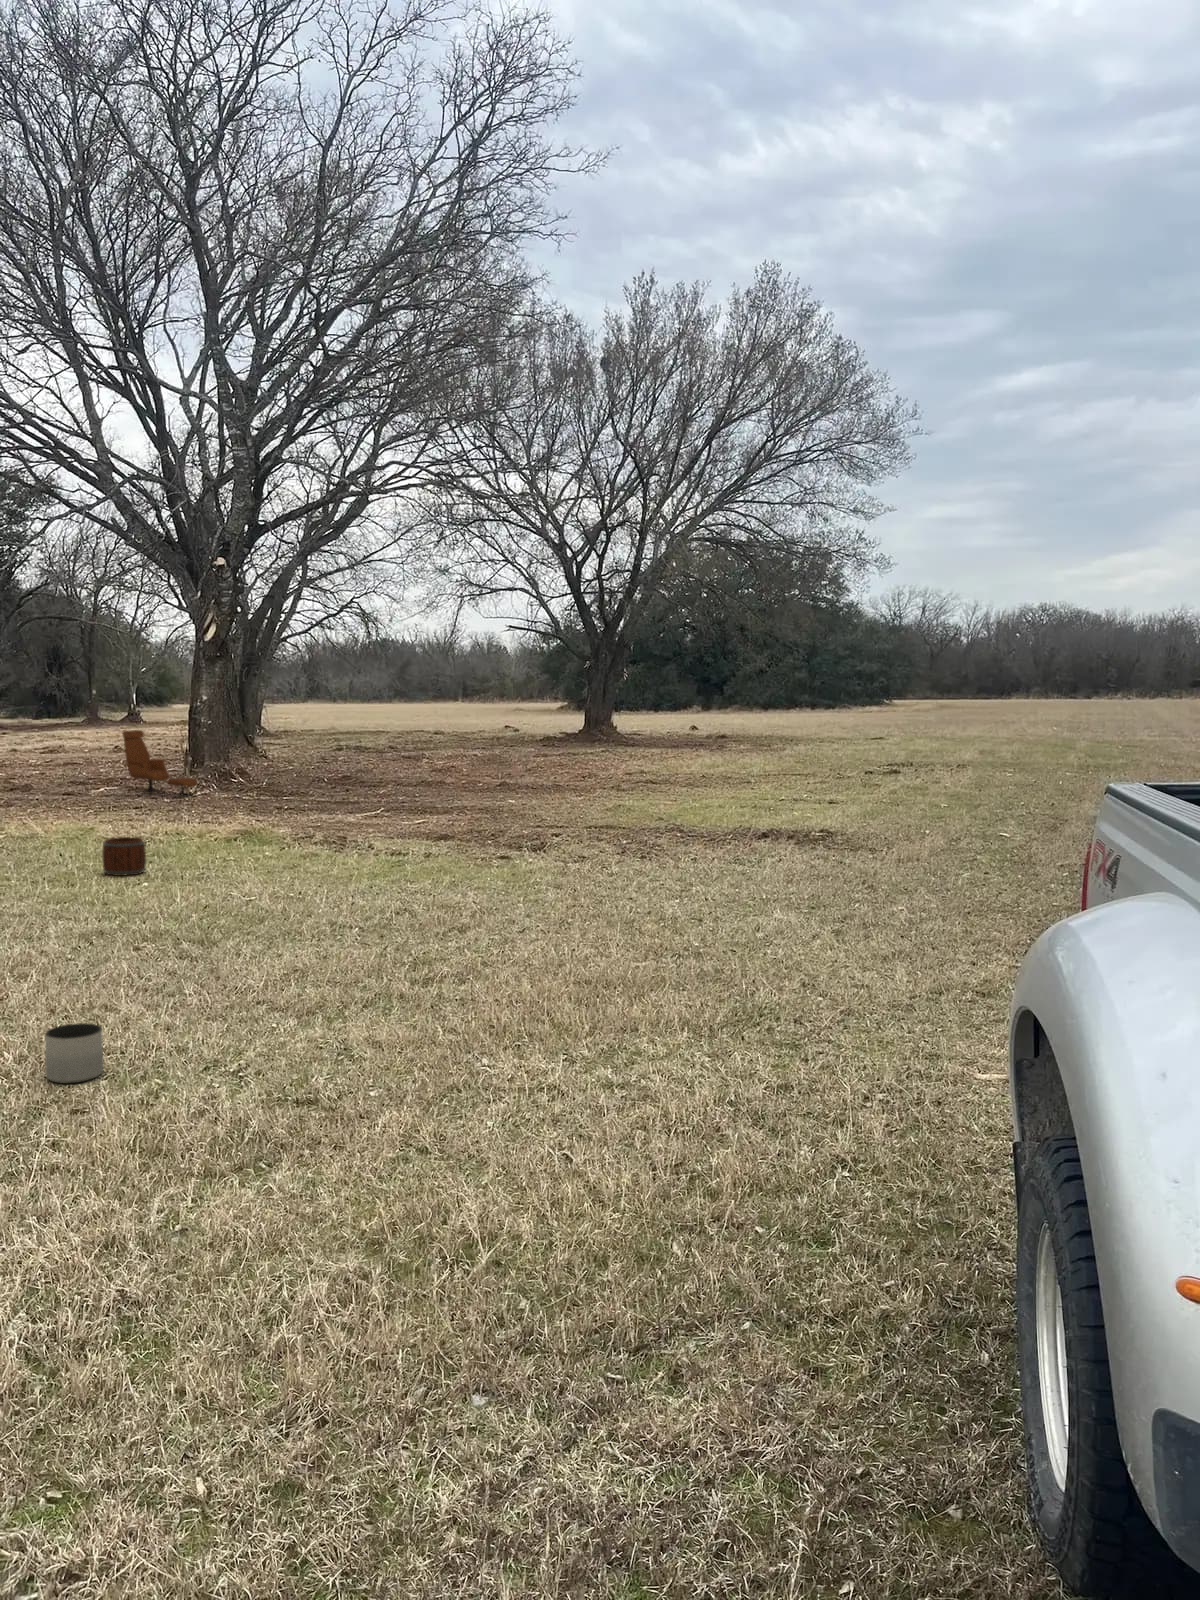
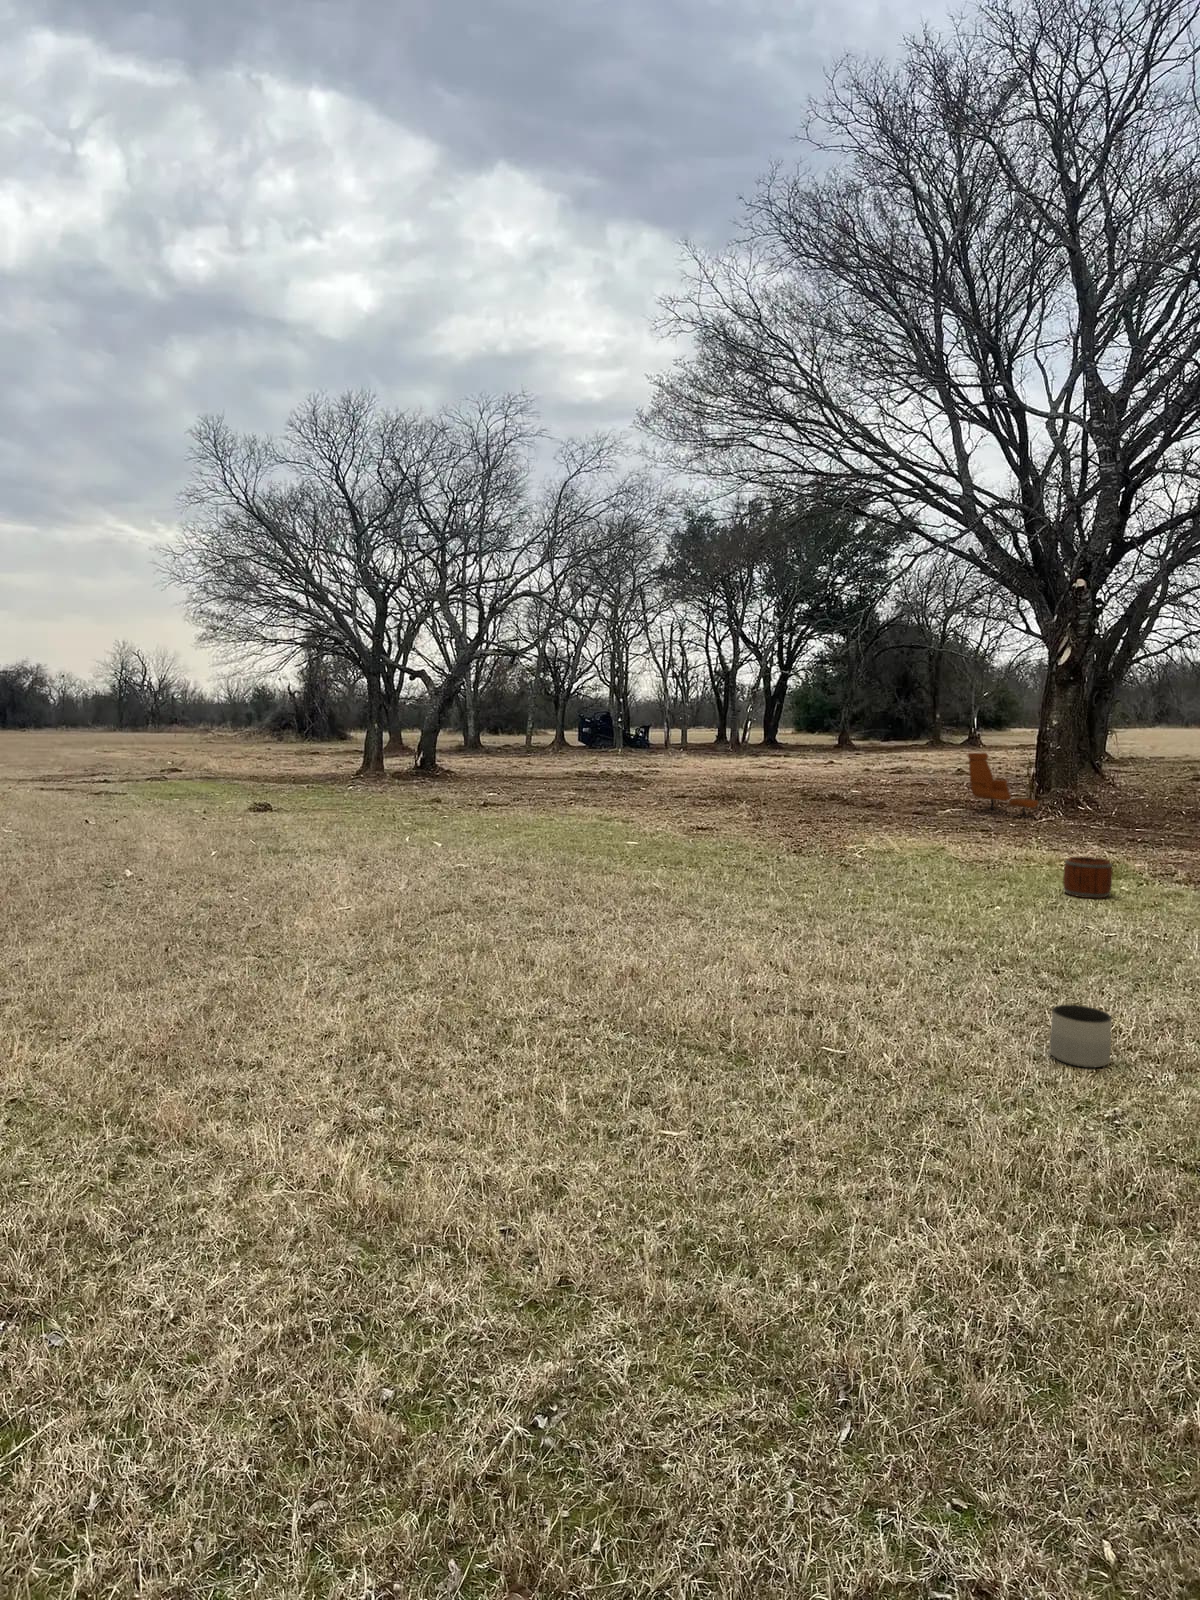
bucket: present [102,837,146,876] -> present [1063,857,1113,898]
planter: present [45,1023,103,1084] -> present [1050,1005,1112,1068]

